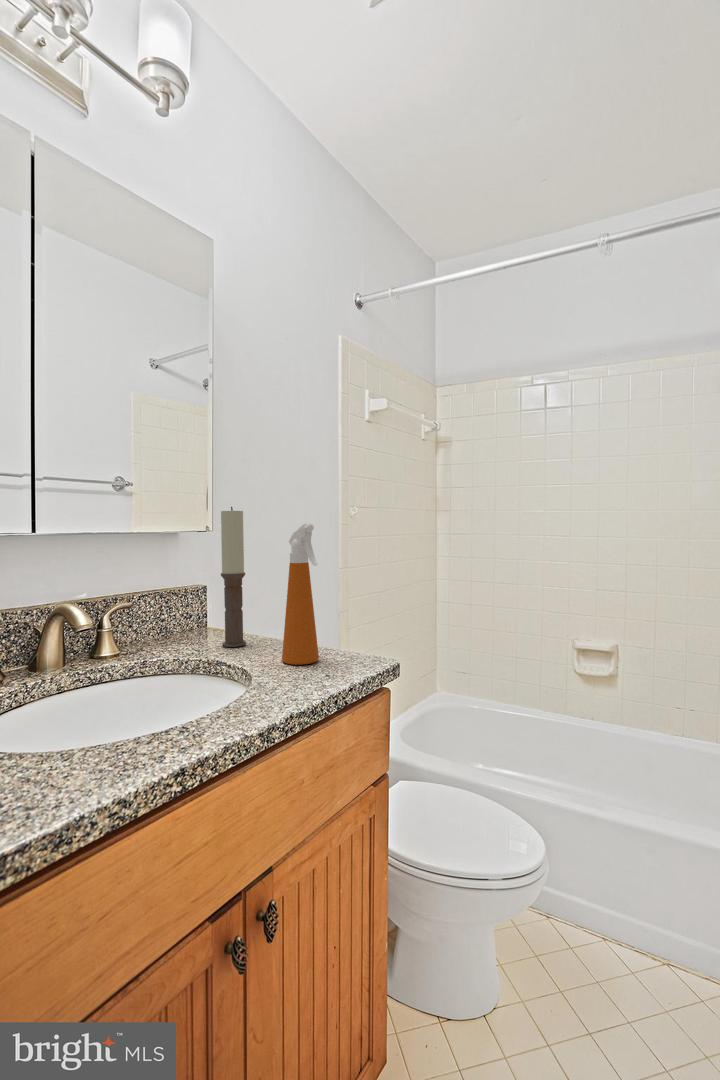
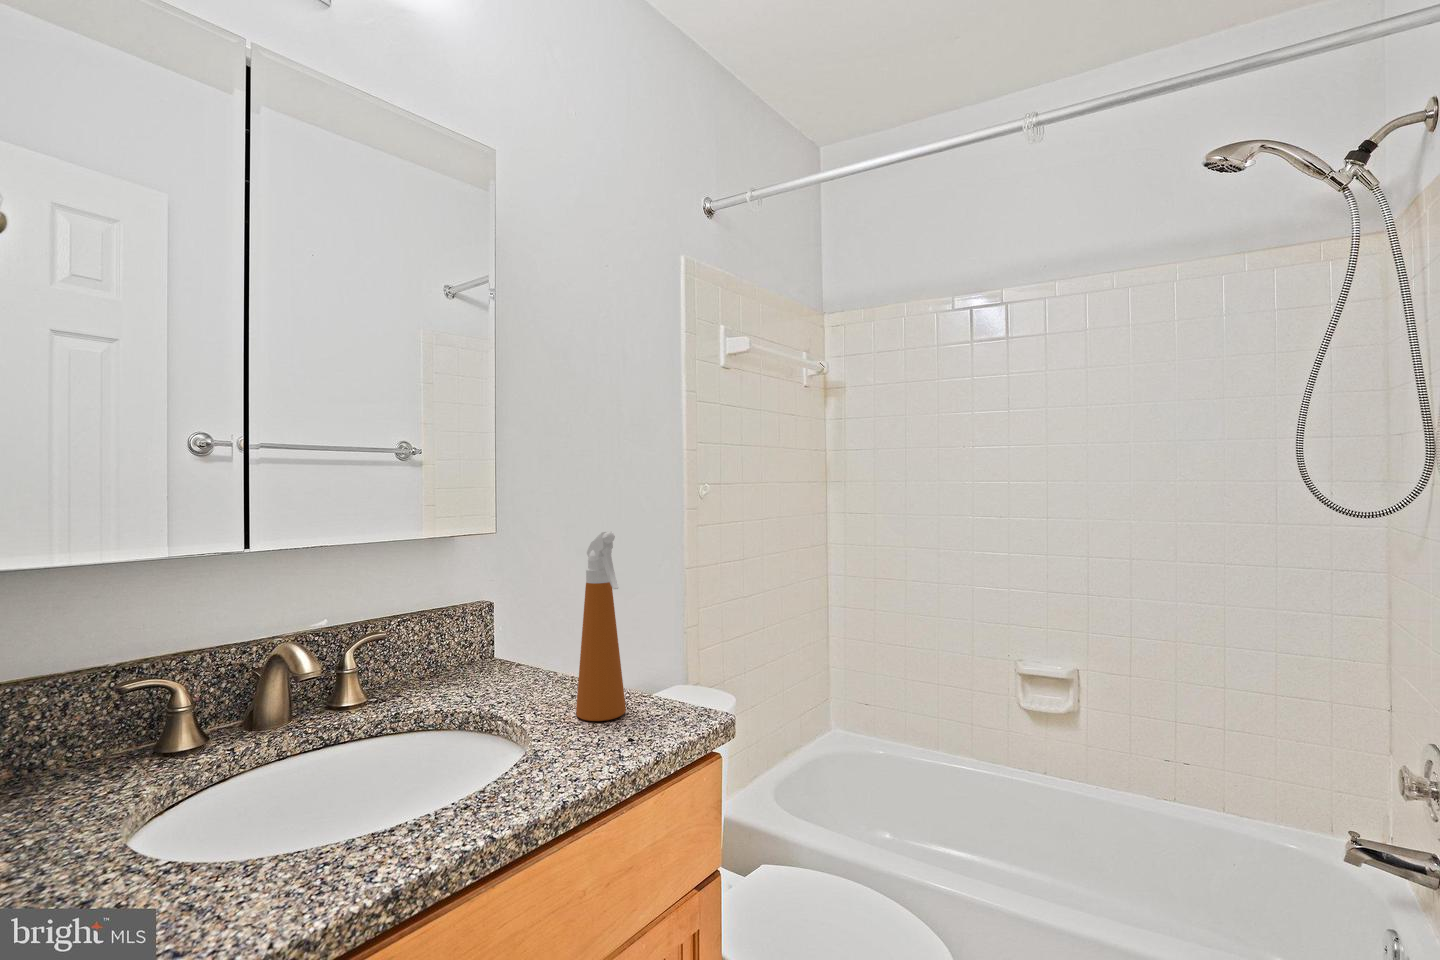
candle: present [221,507,246,647] -> none [503,502,537,690]

